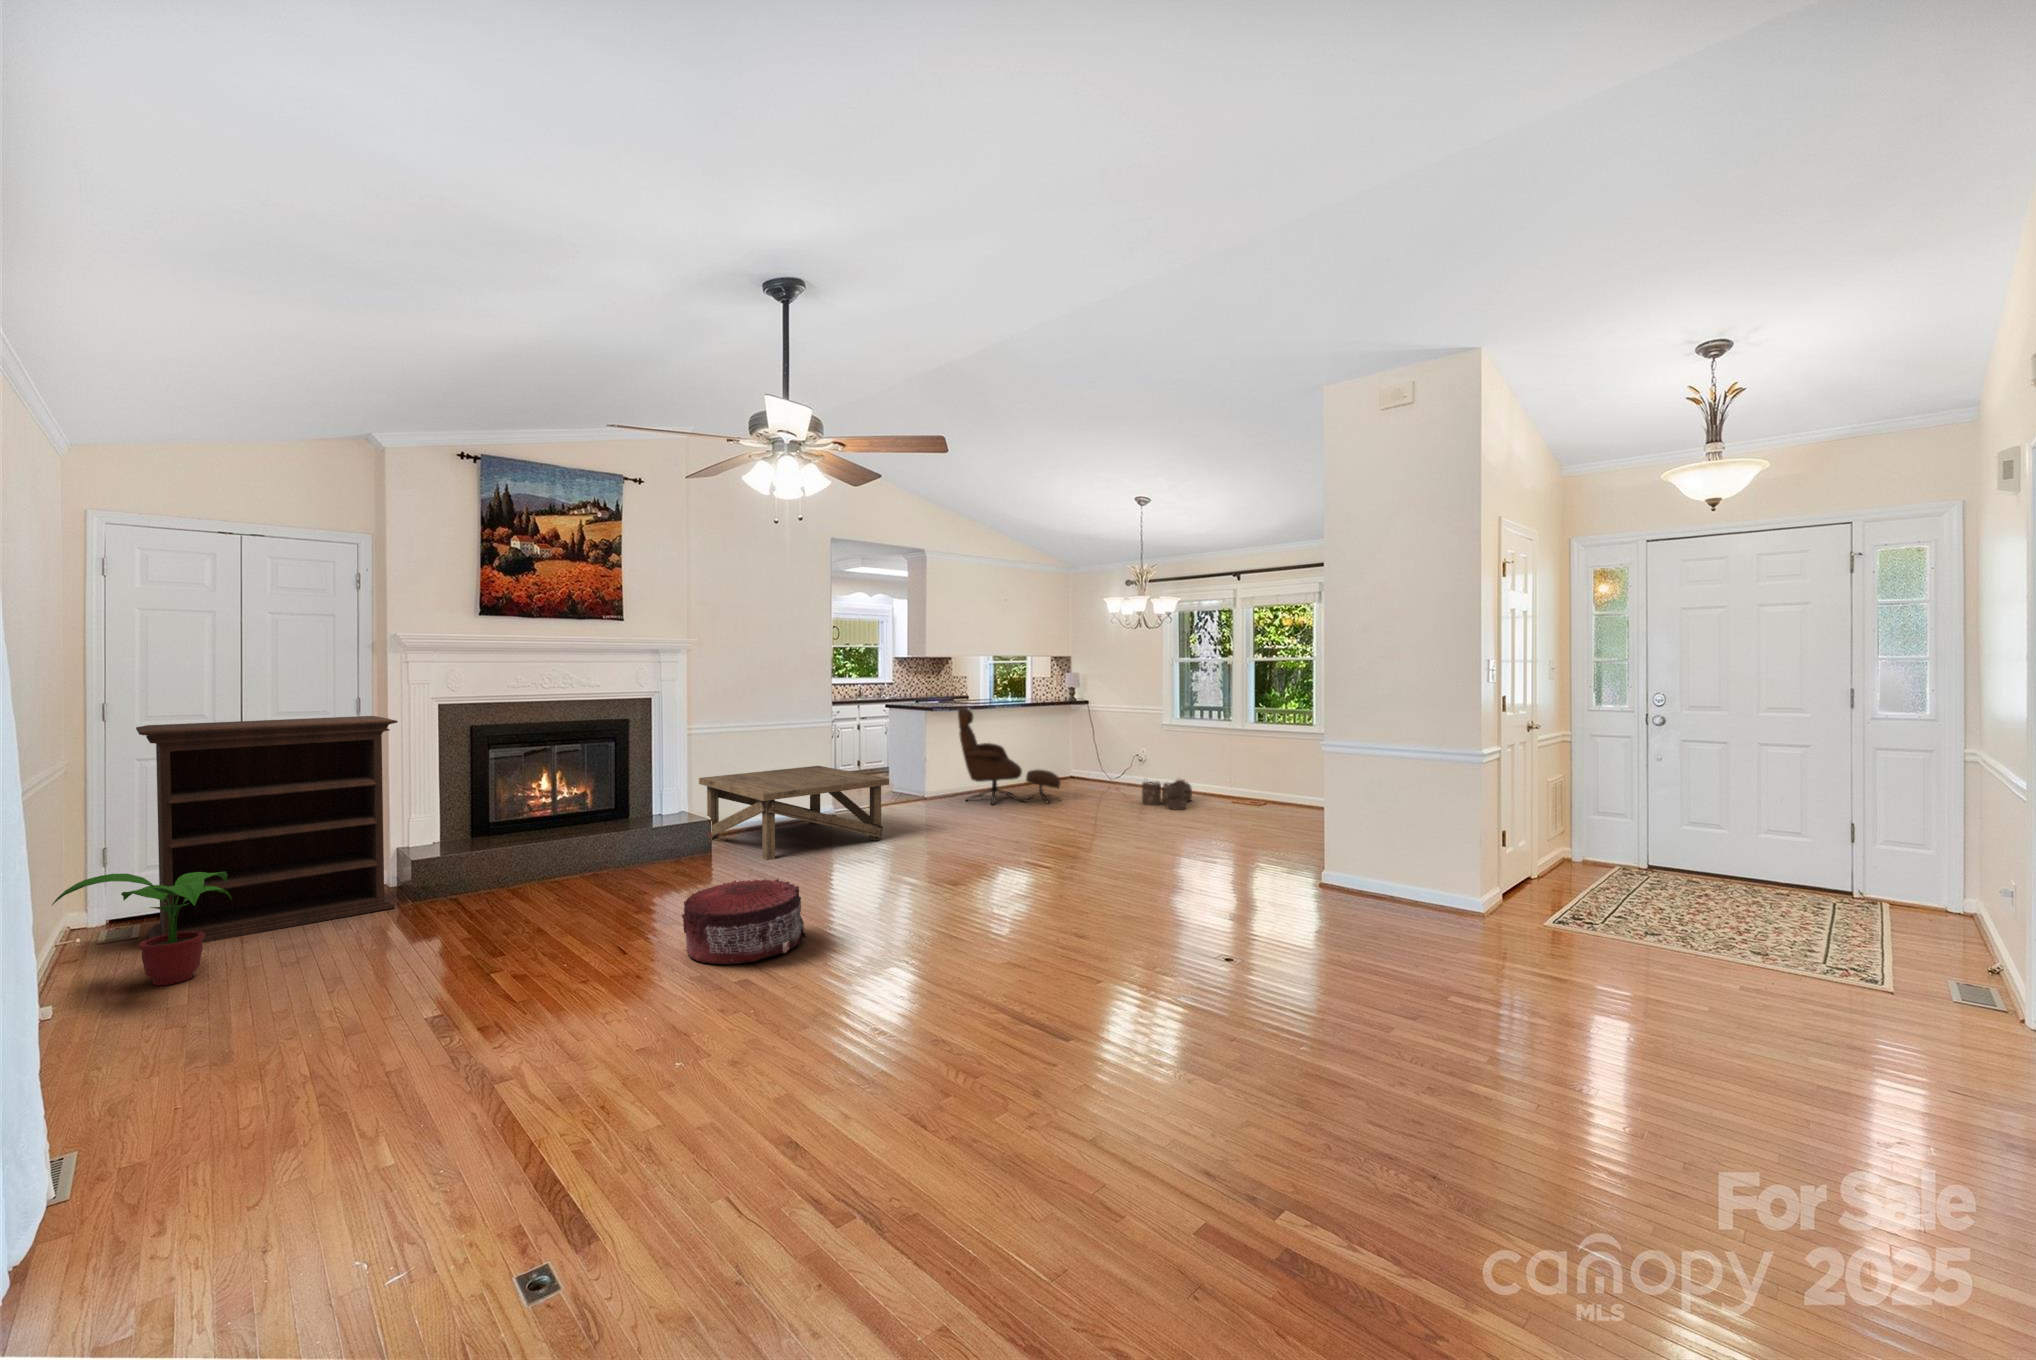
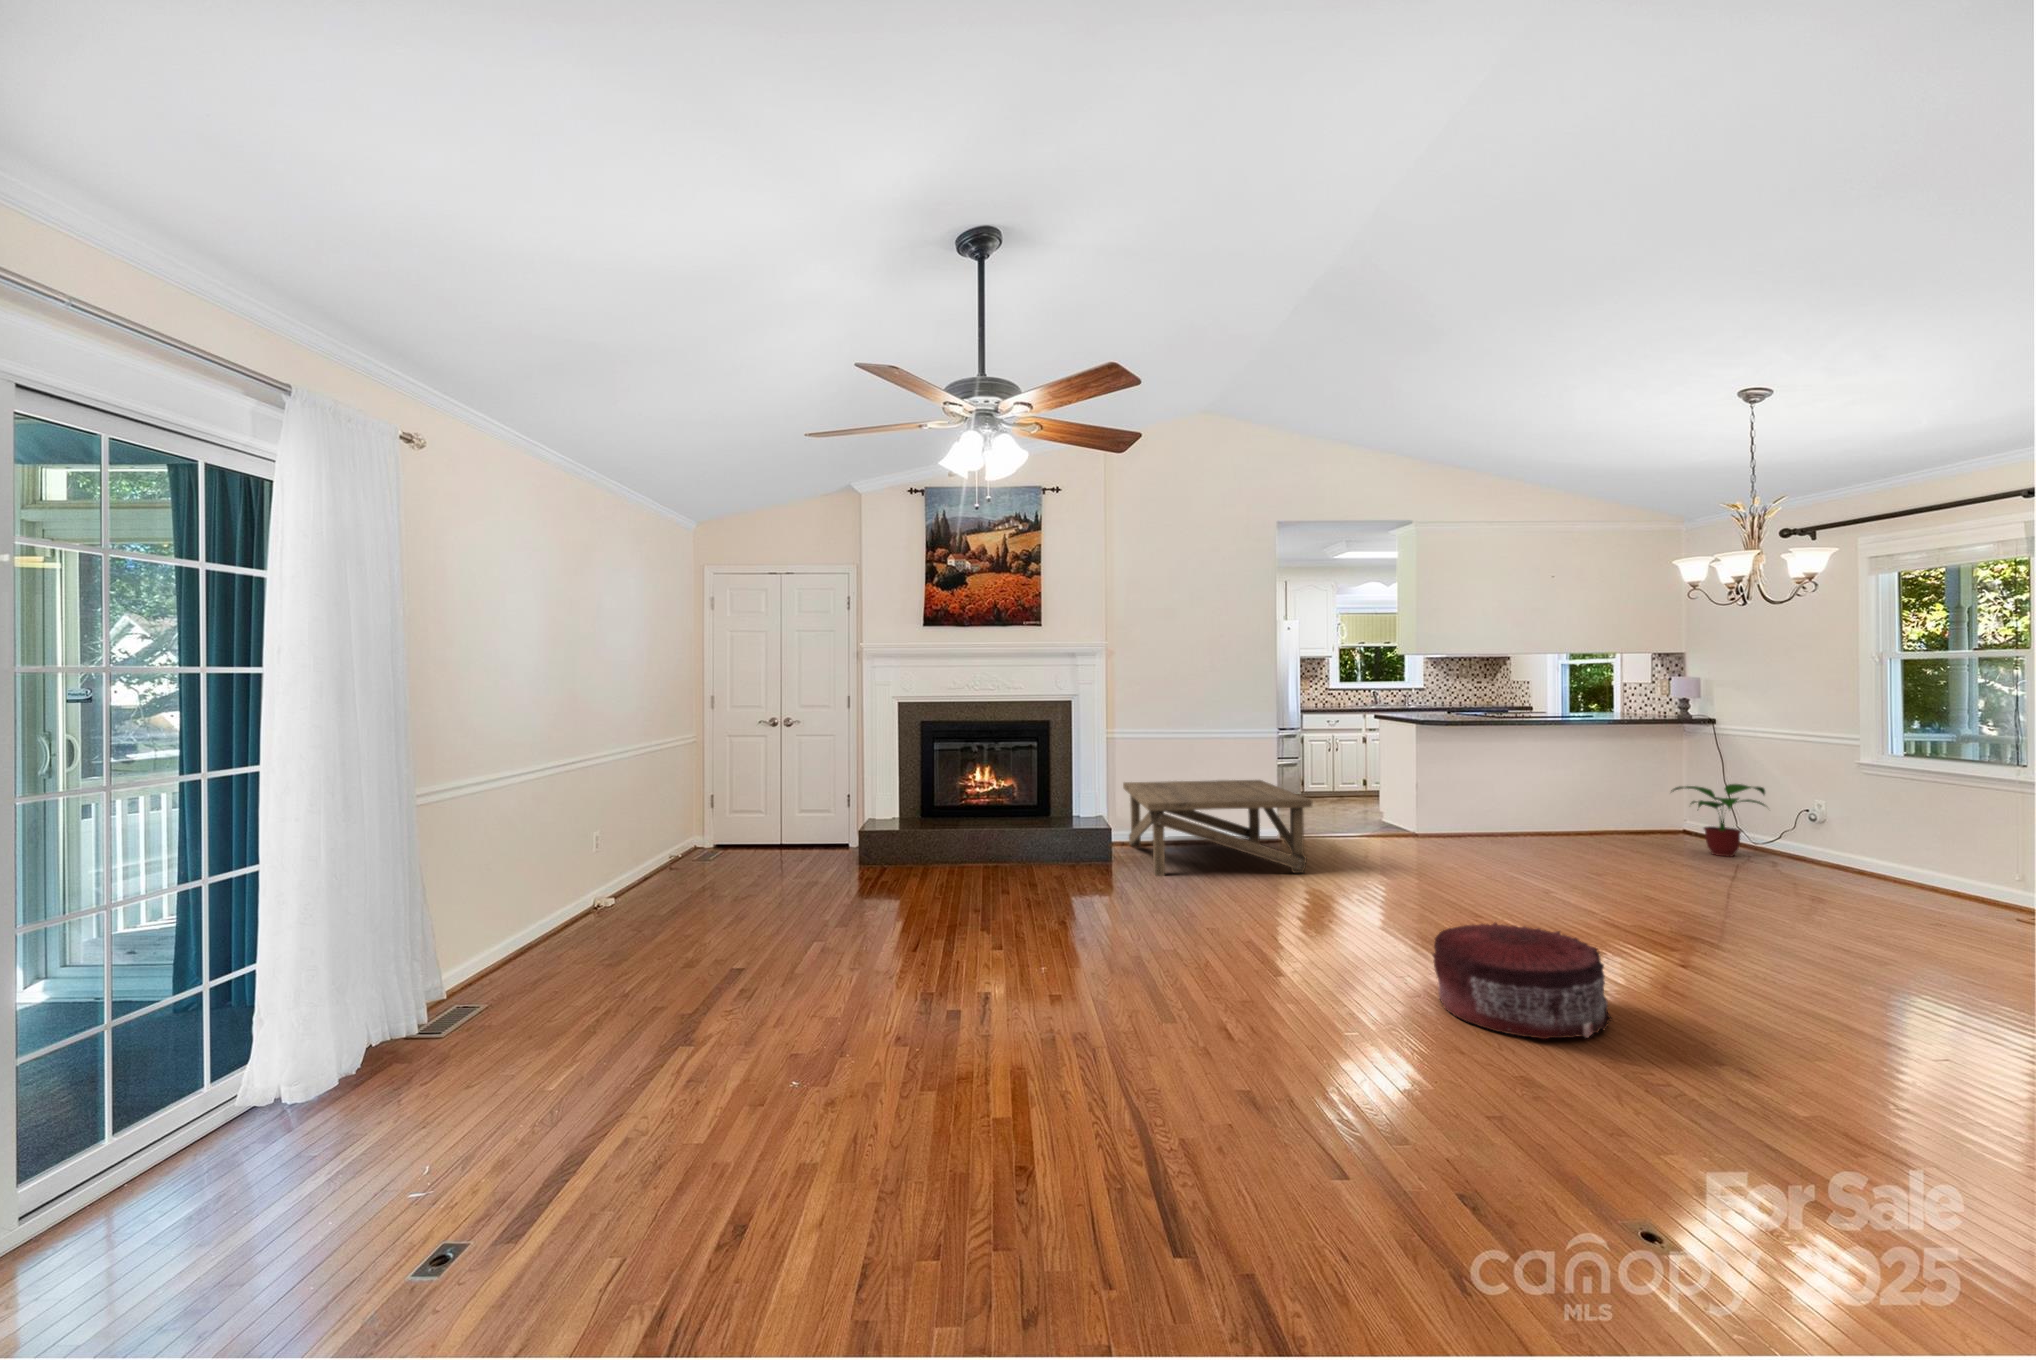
lounge chair: present [958,708,1061,805] -> none [1459,719,1636,860]
bookshelf: present [136,716,398,943] -> none [697,710,853,872]
woven basket: present [1142,780,1192,810] -> none [1795,841,1924,903]
potted plant: present [52,872,232,985] -> present [1671,784,1765,857]
pouf: present [681,879,806,964] -> present [1433,922,1612,1039]

